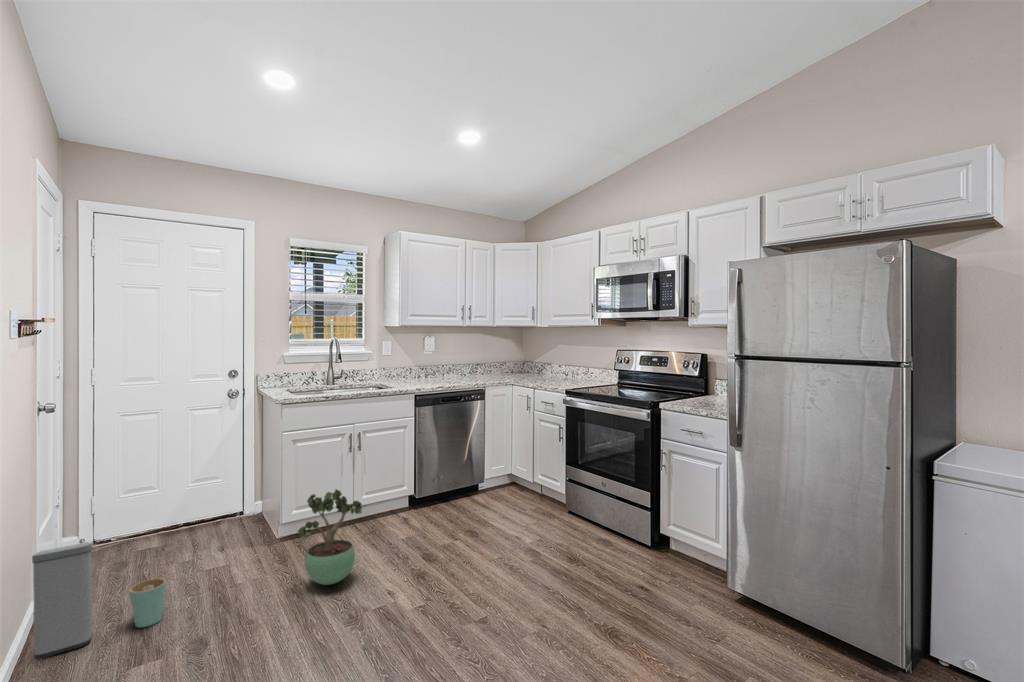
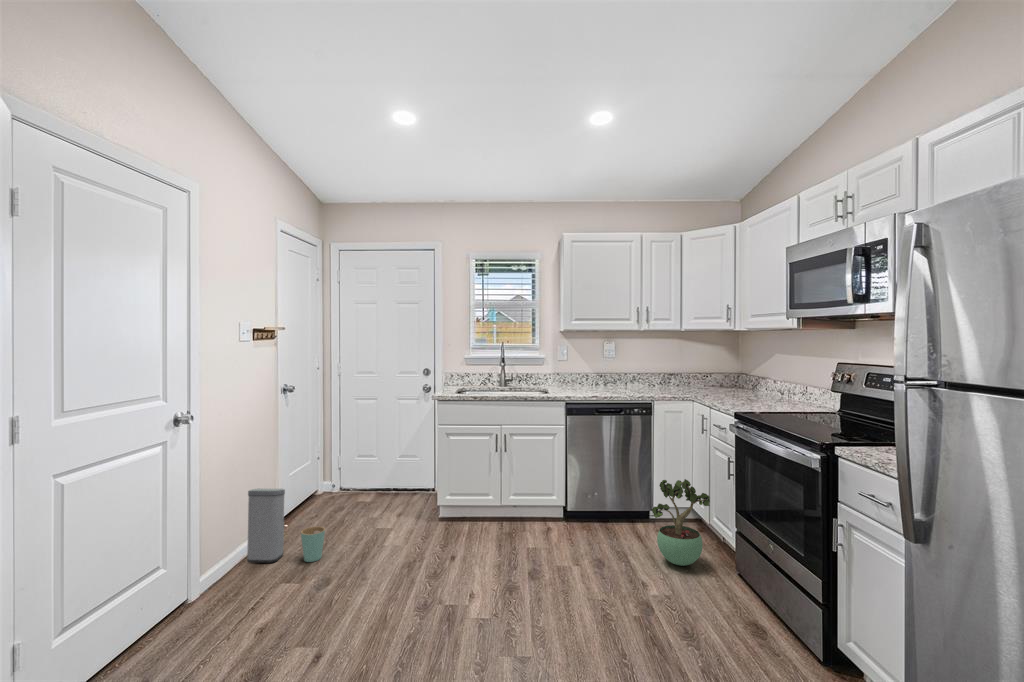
potted plant: present [298,490,362,585] -> present [651,479,710,566]

